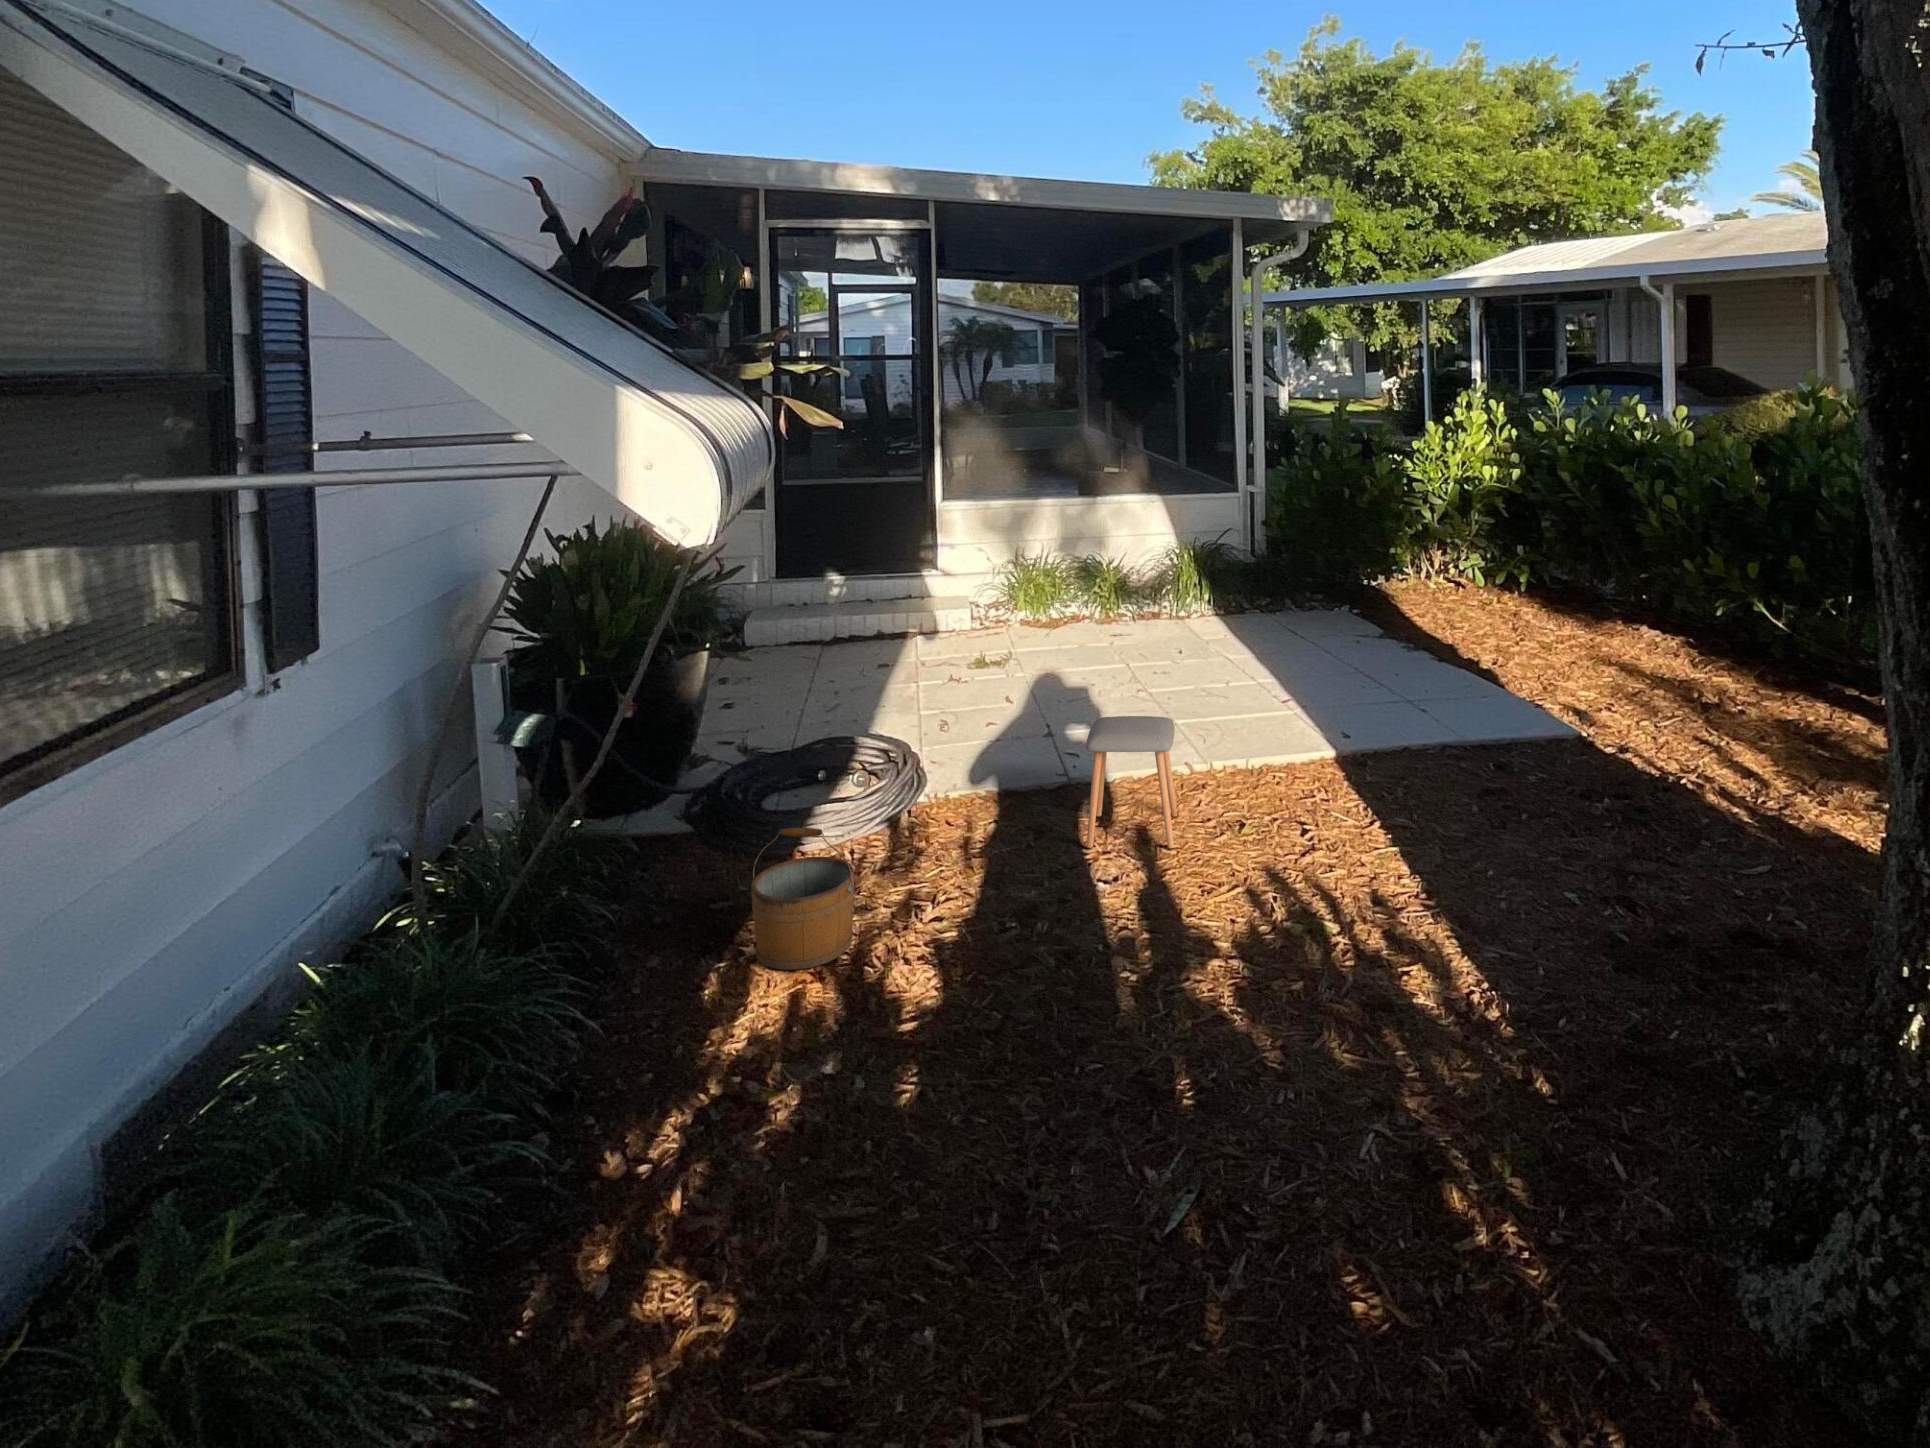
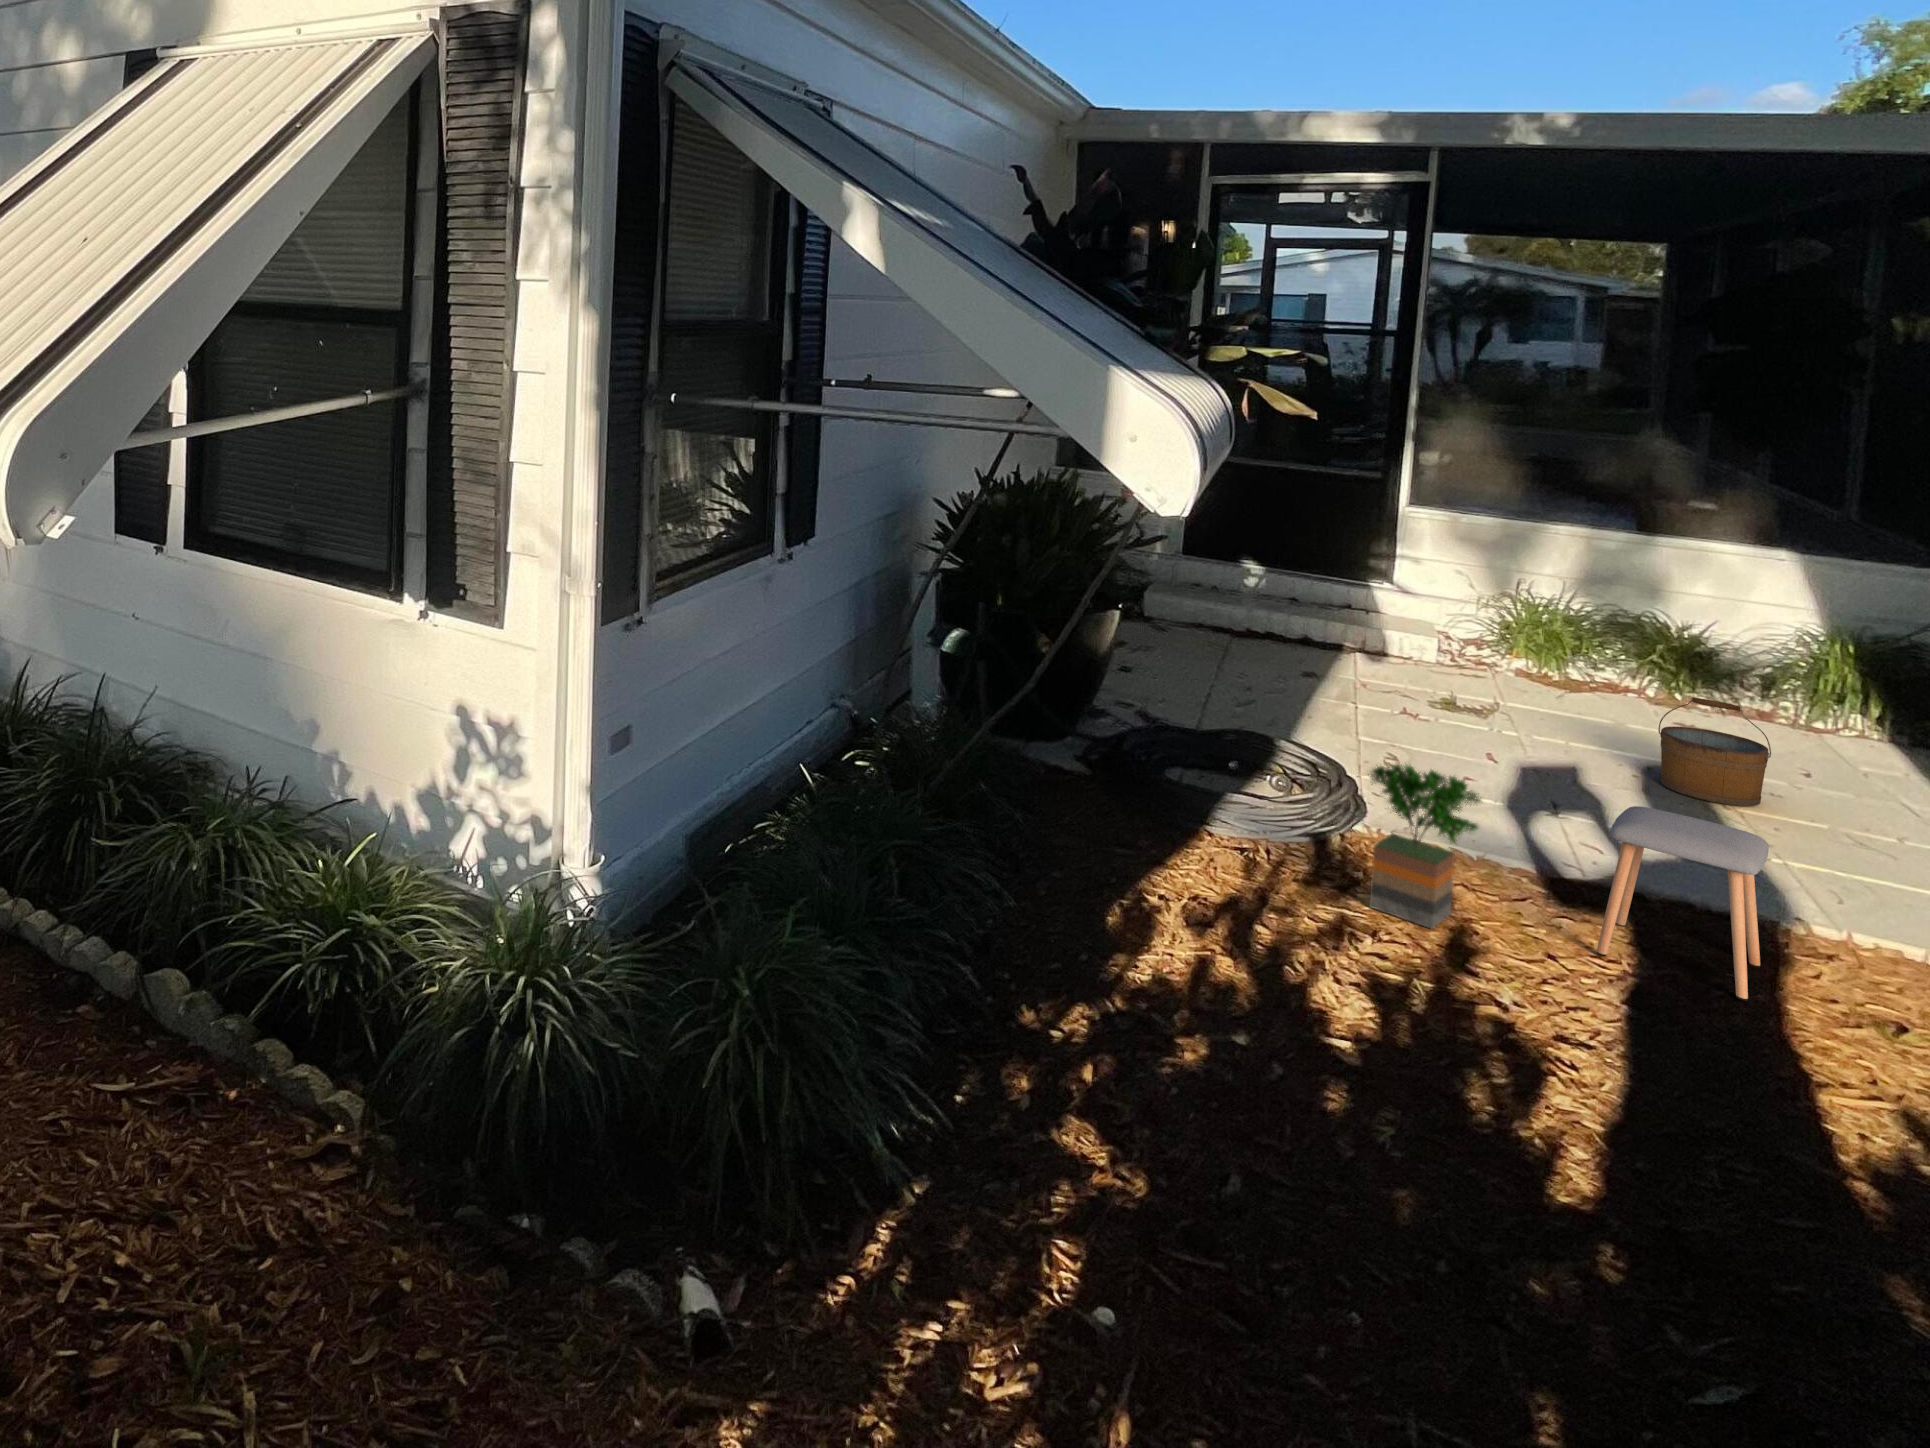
potted tree: none [920,731,1006,876] -> present [1368,762,1480,929]
bucket: present [751,828,854,970] -> present [1658,698,1771,806]

